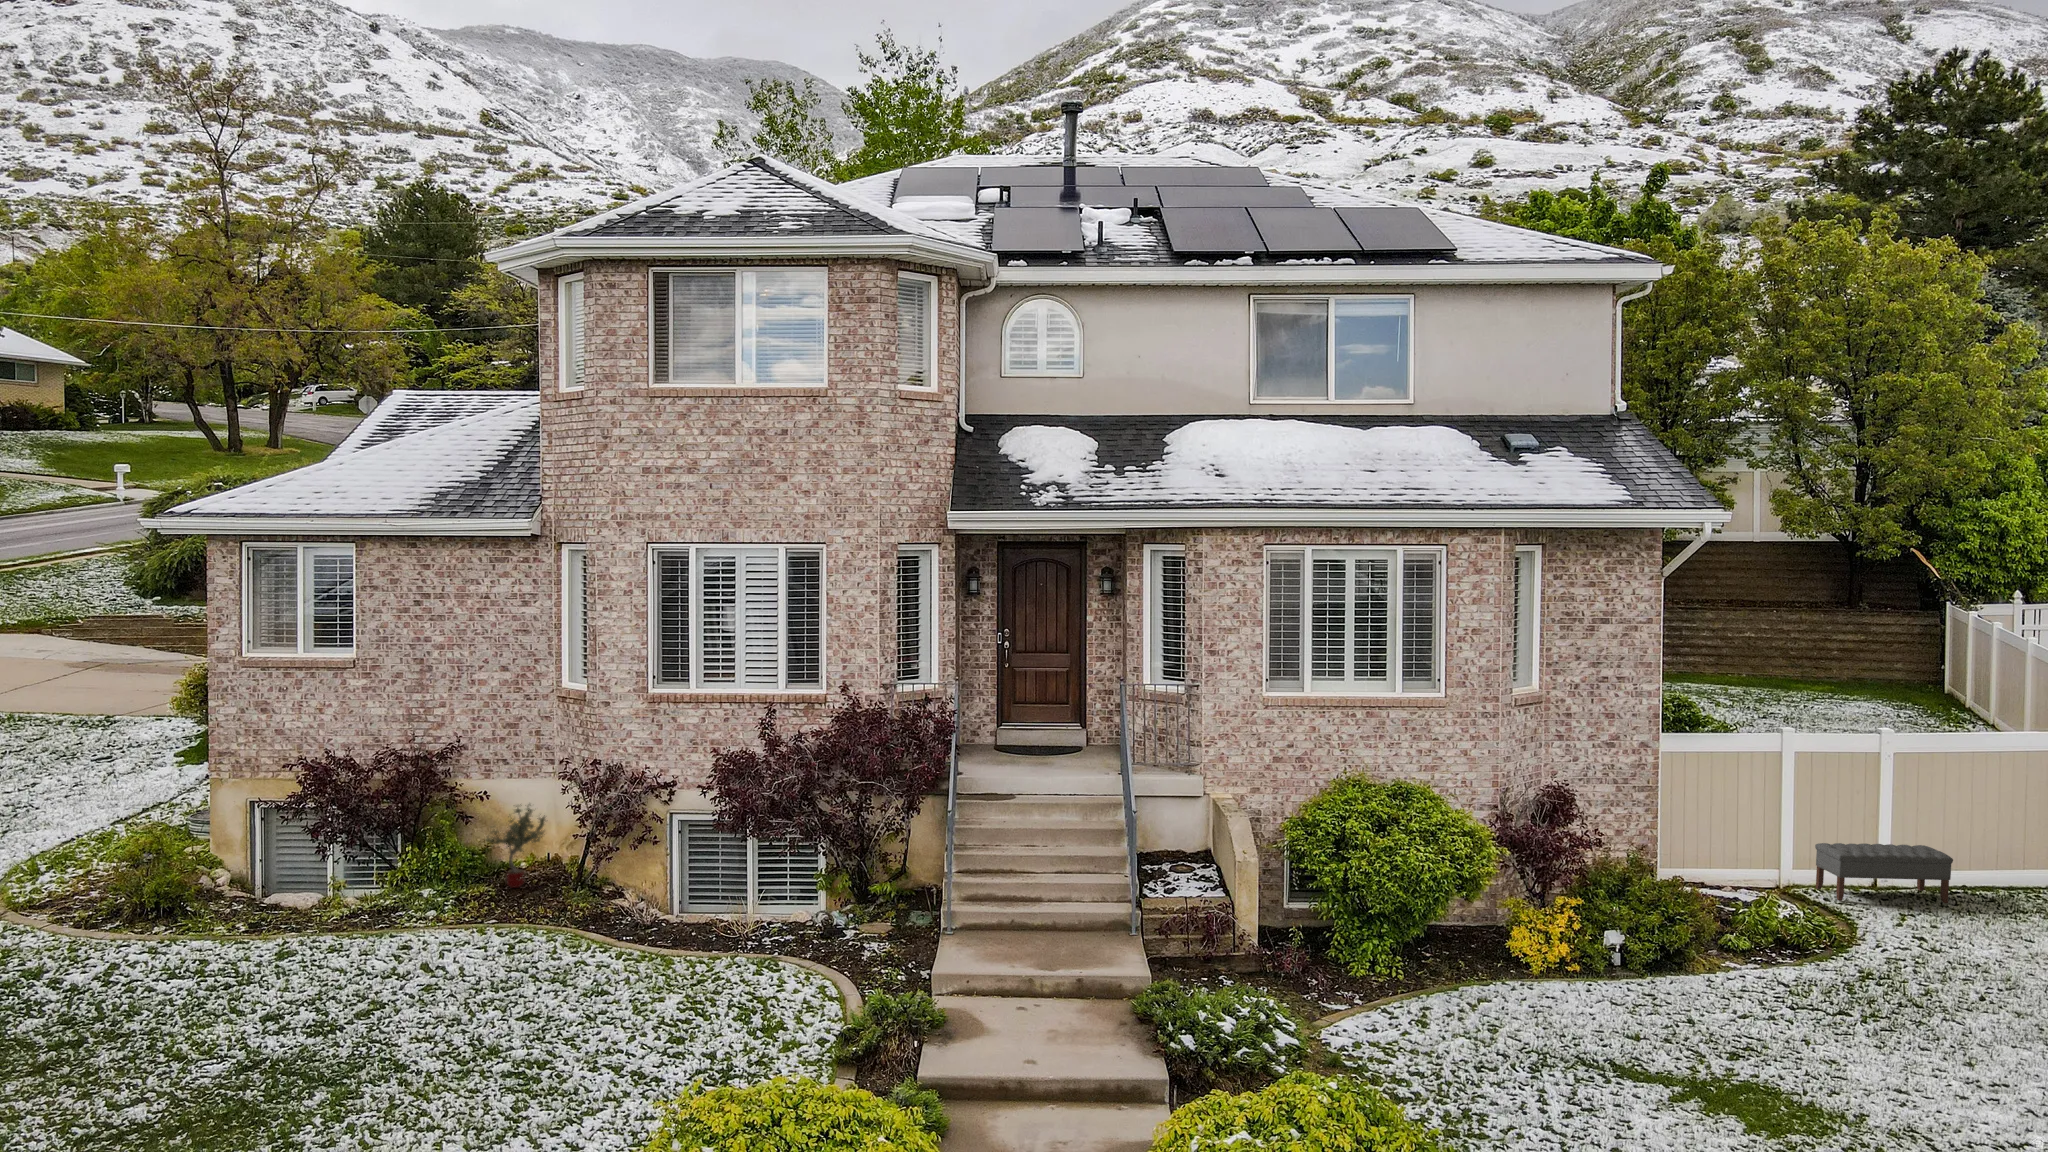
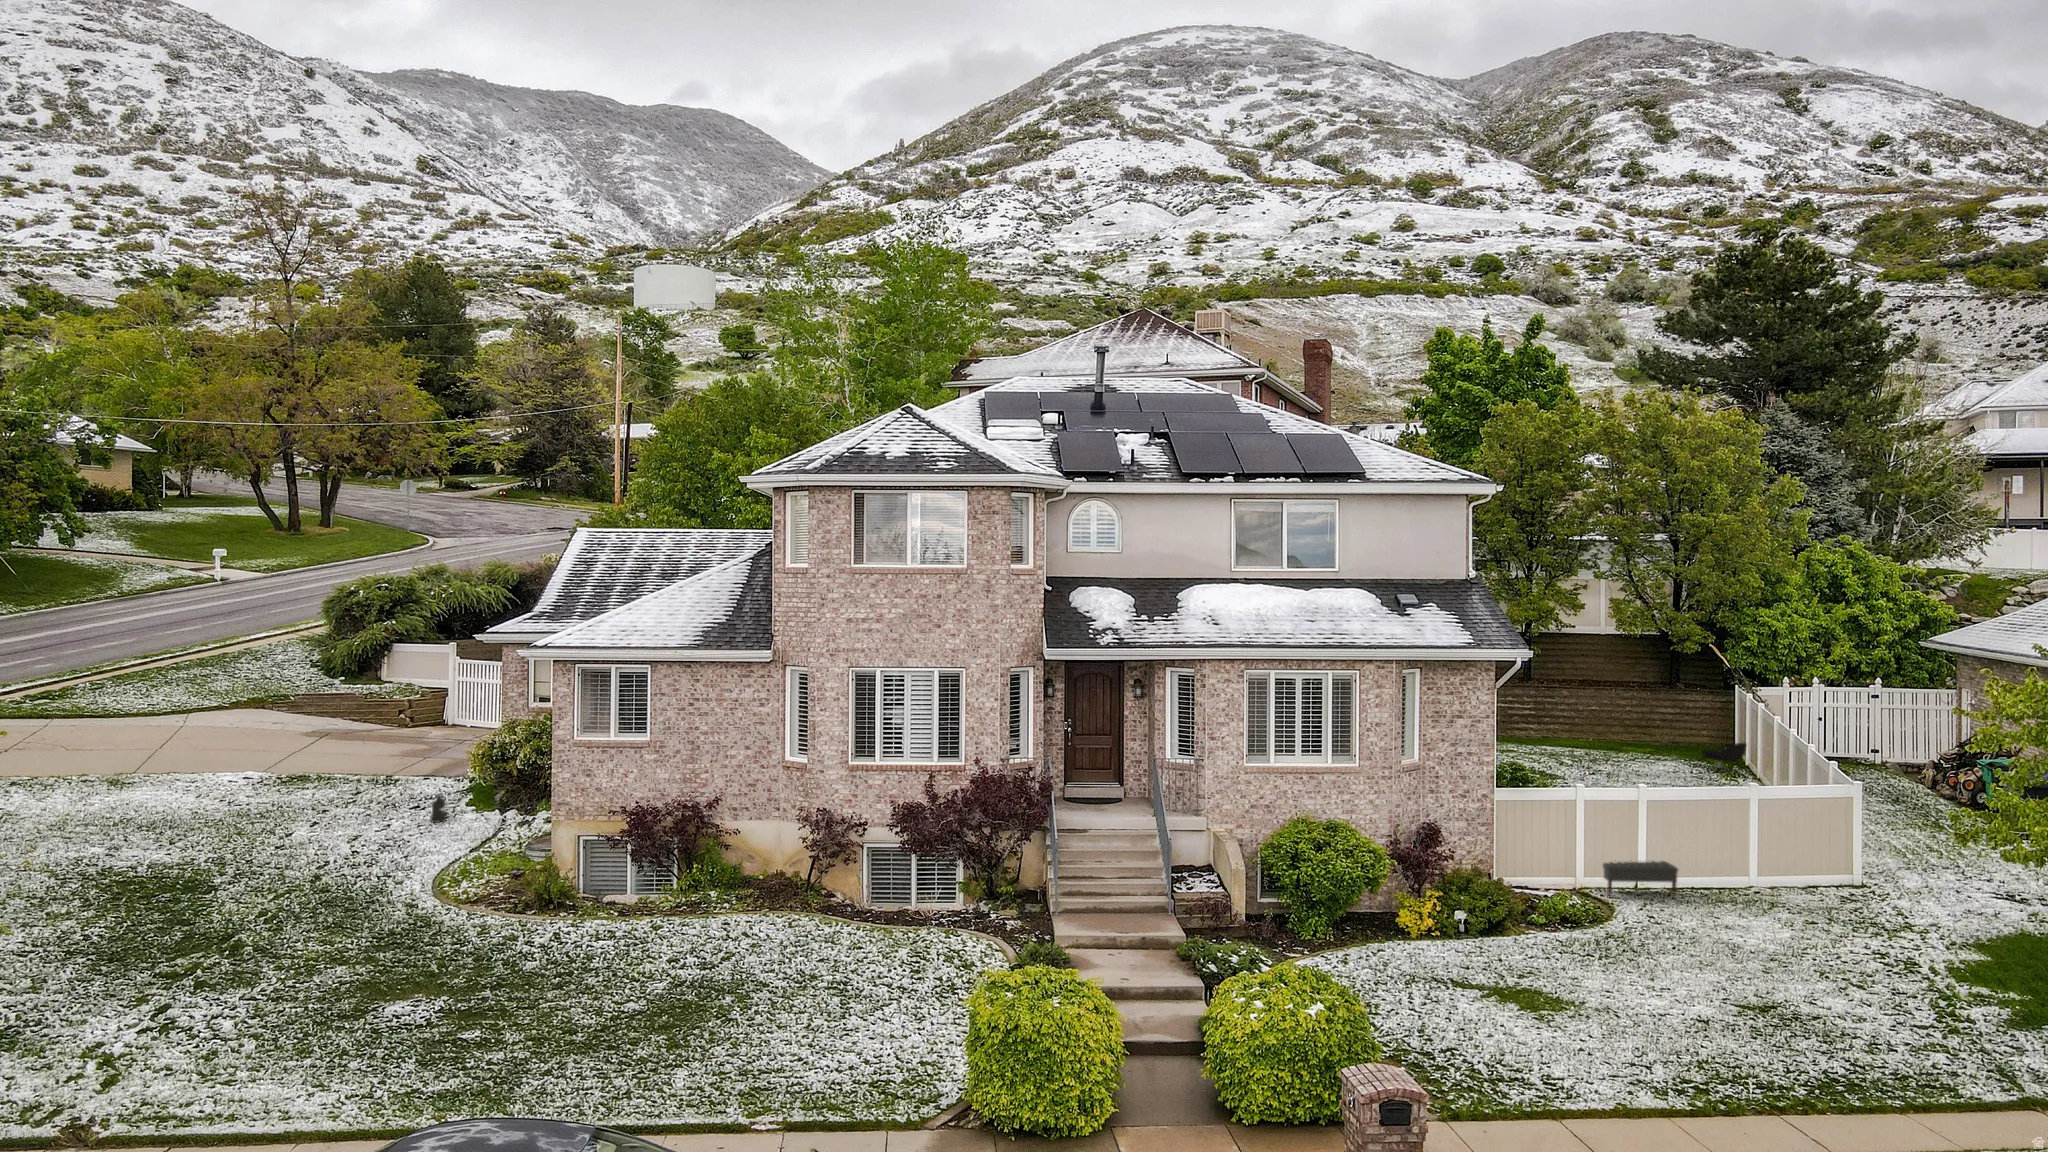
lounge chair: none [1912,673,1980,713] -> present [1701,743,1747,768]
watering can: none [141,737,196,776] -> present [431,794,462,822]
potted tree: present [486,804,545,888] -> none [736,837,780,894]

